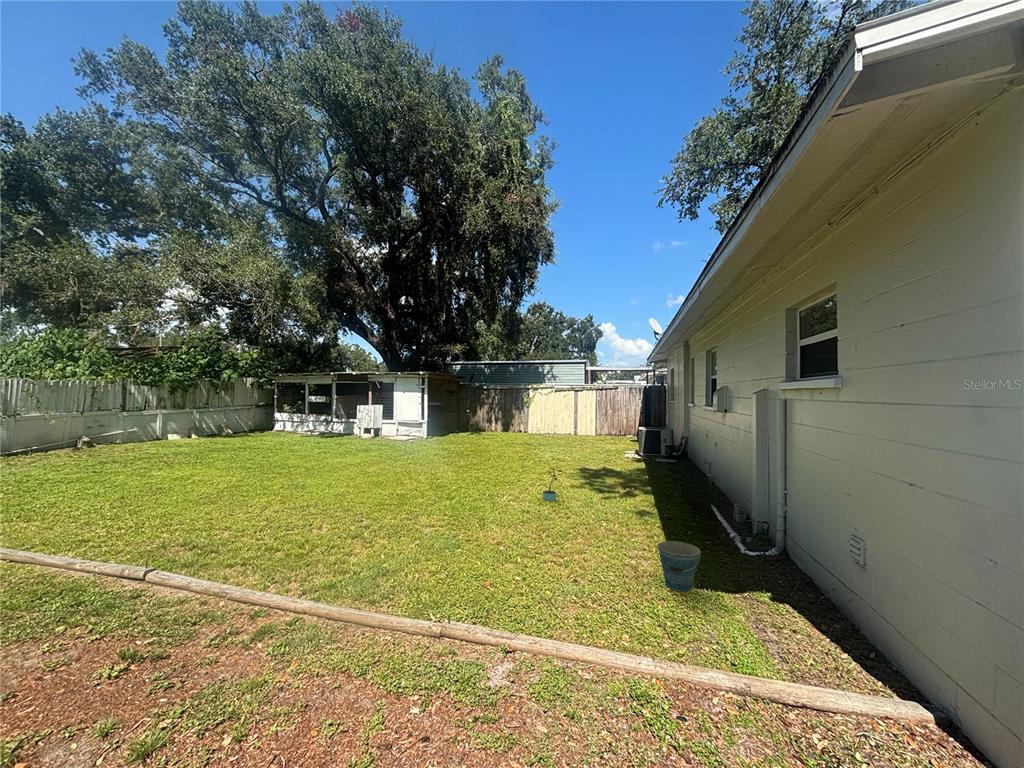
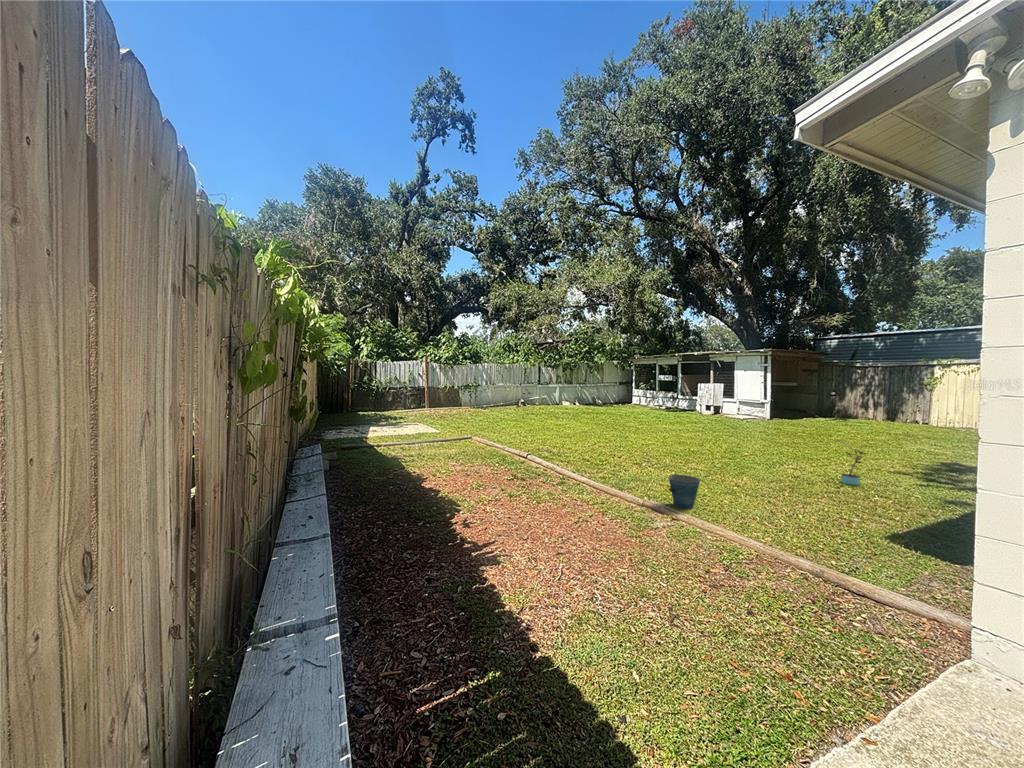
bucket: present [657,541,701,591] -> present [669,474,700,509]

